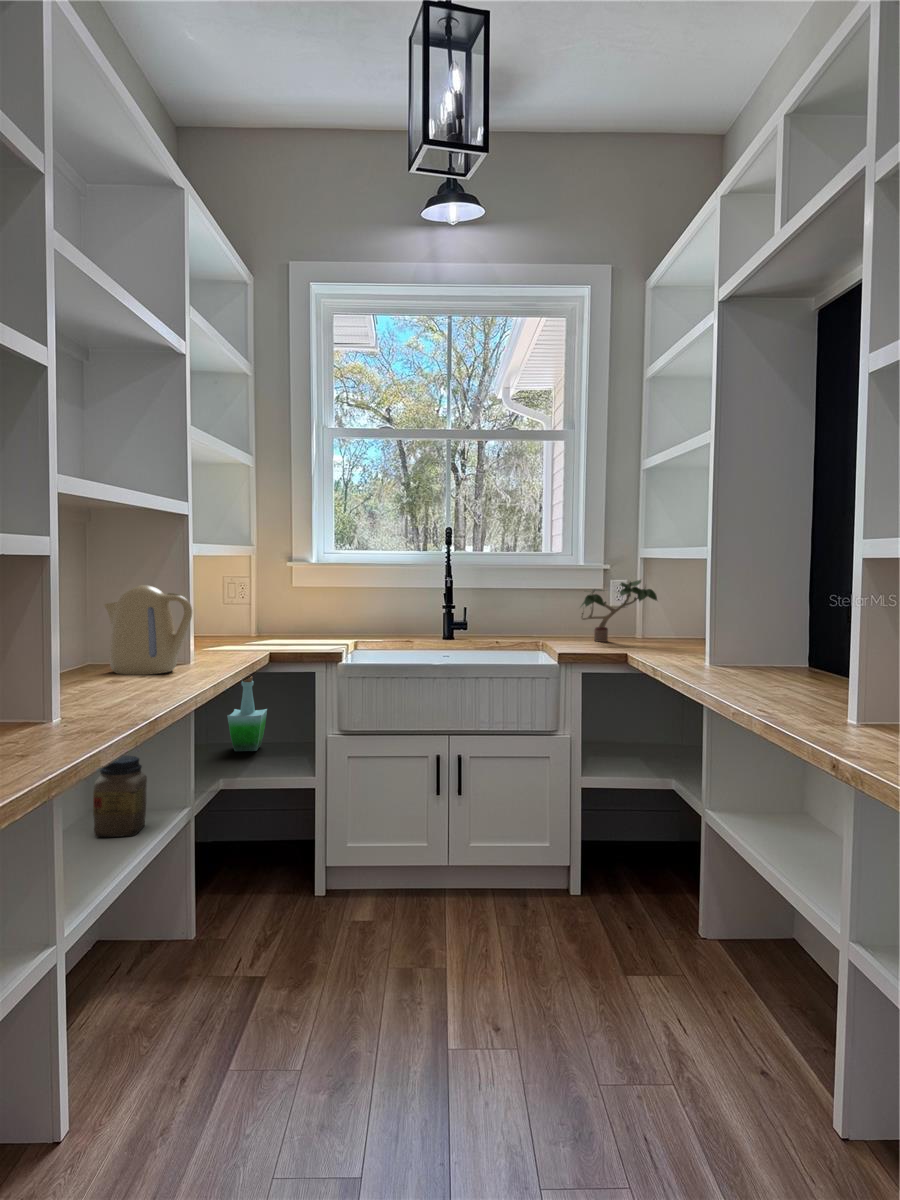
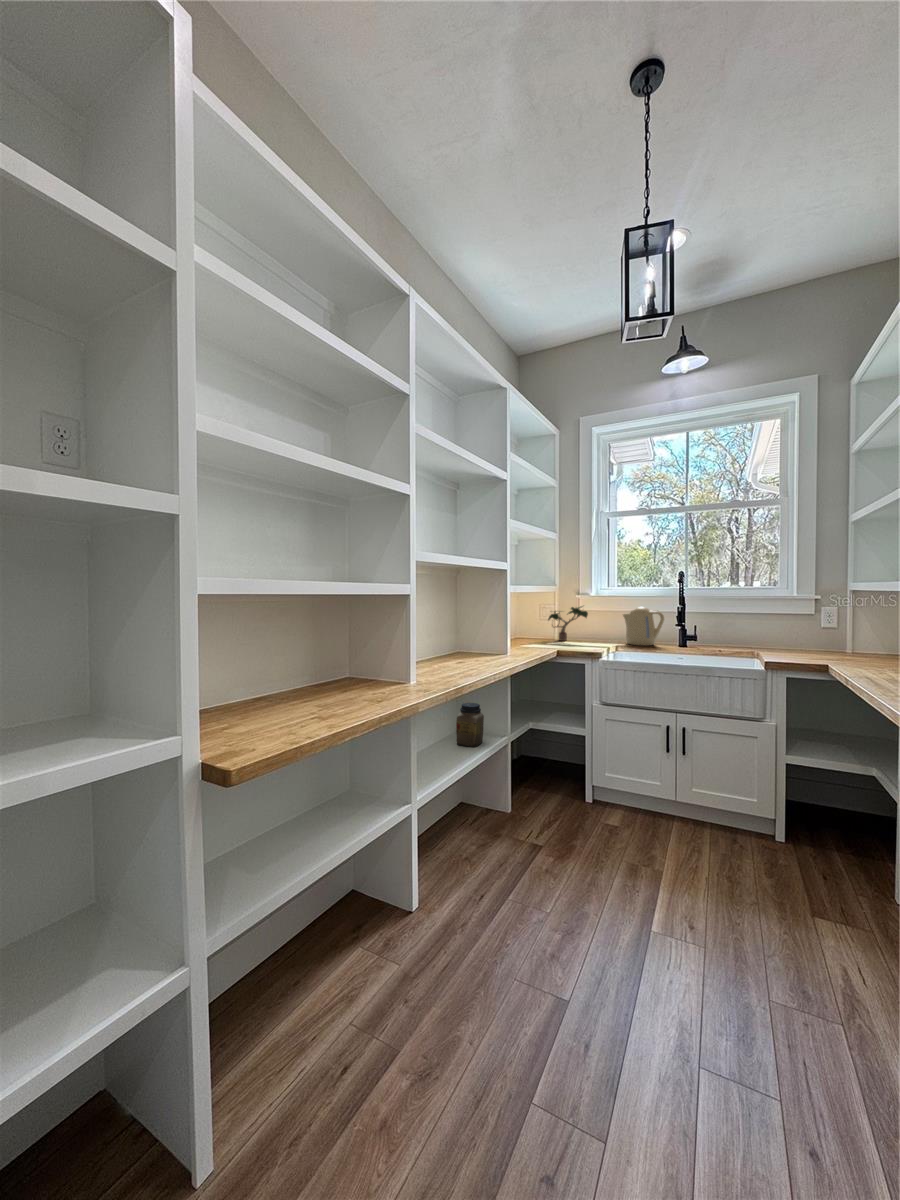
potted plant: present [581,580,657,642] -> present [548,606,588,641]
kettle: present [104,585,192,675] -> present [623,607,664,646]
bottle: present [227,676,267,751] -> none [538,662,562,706]

